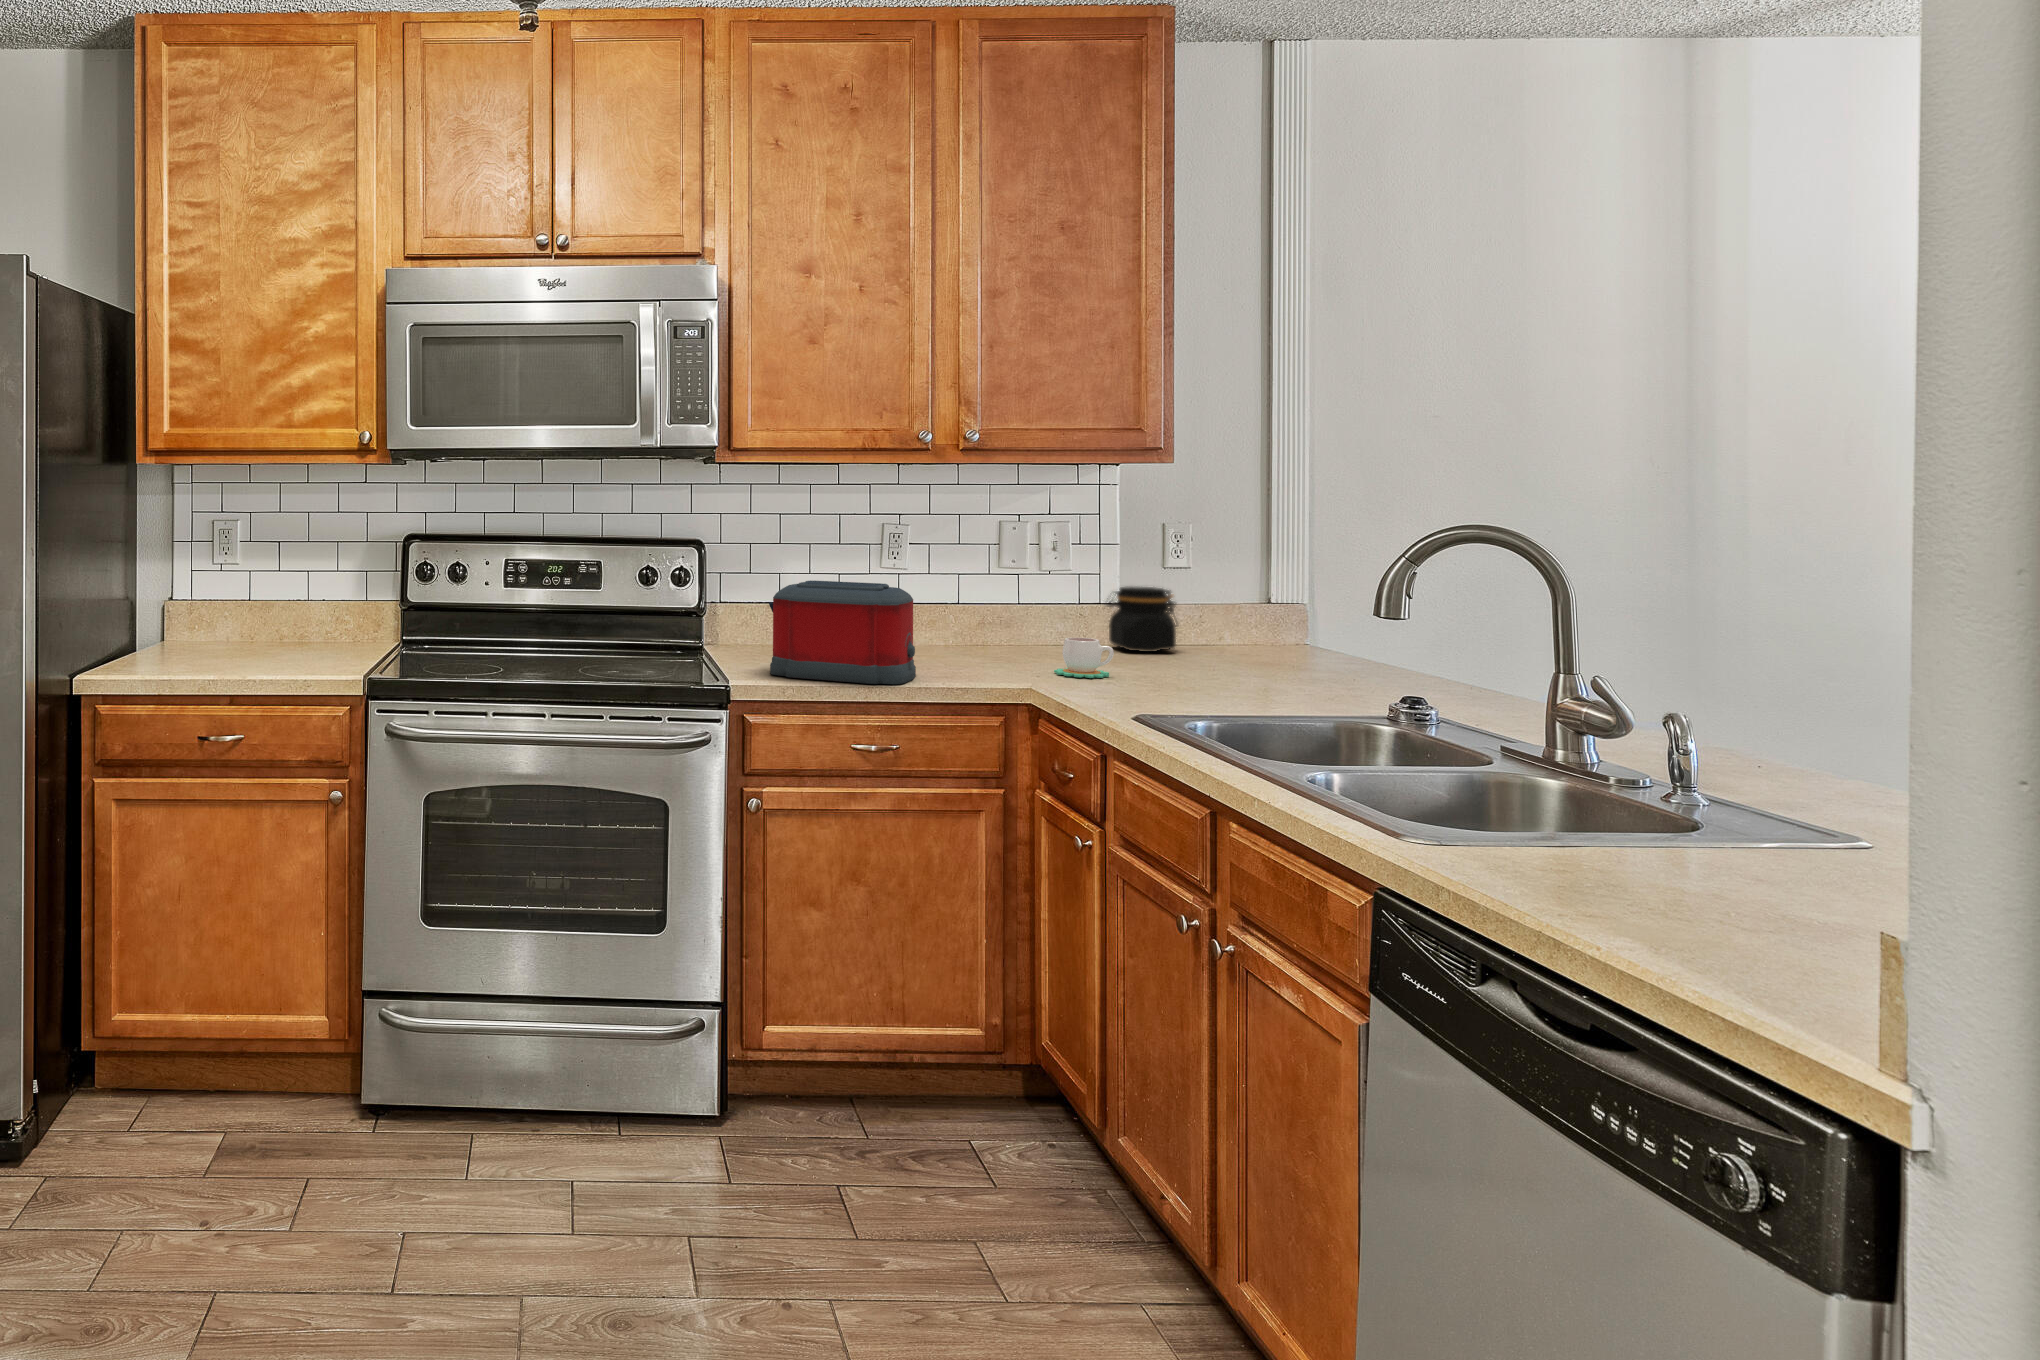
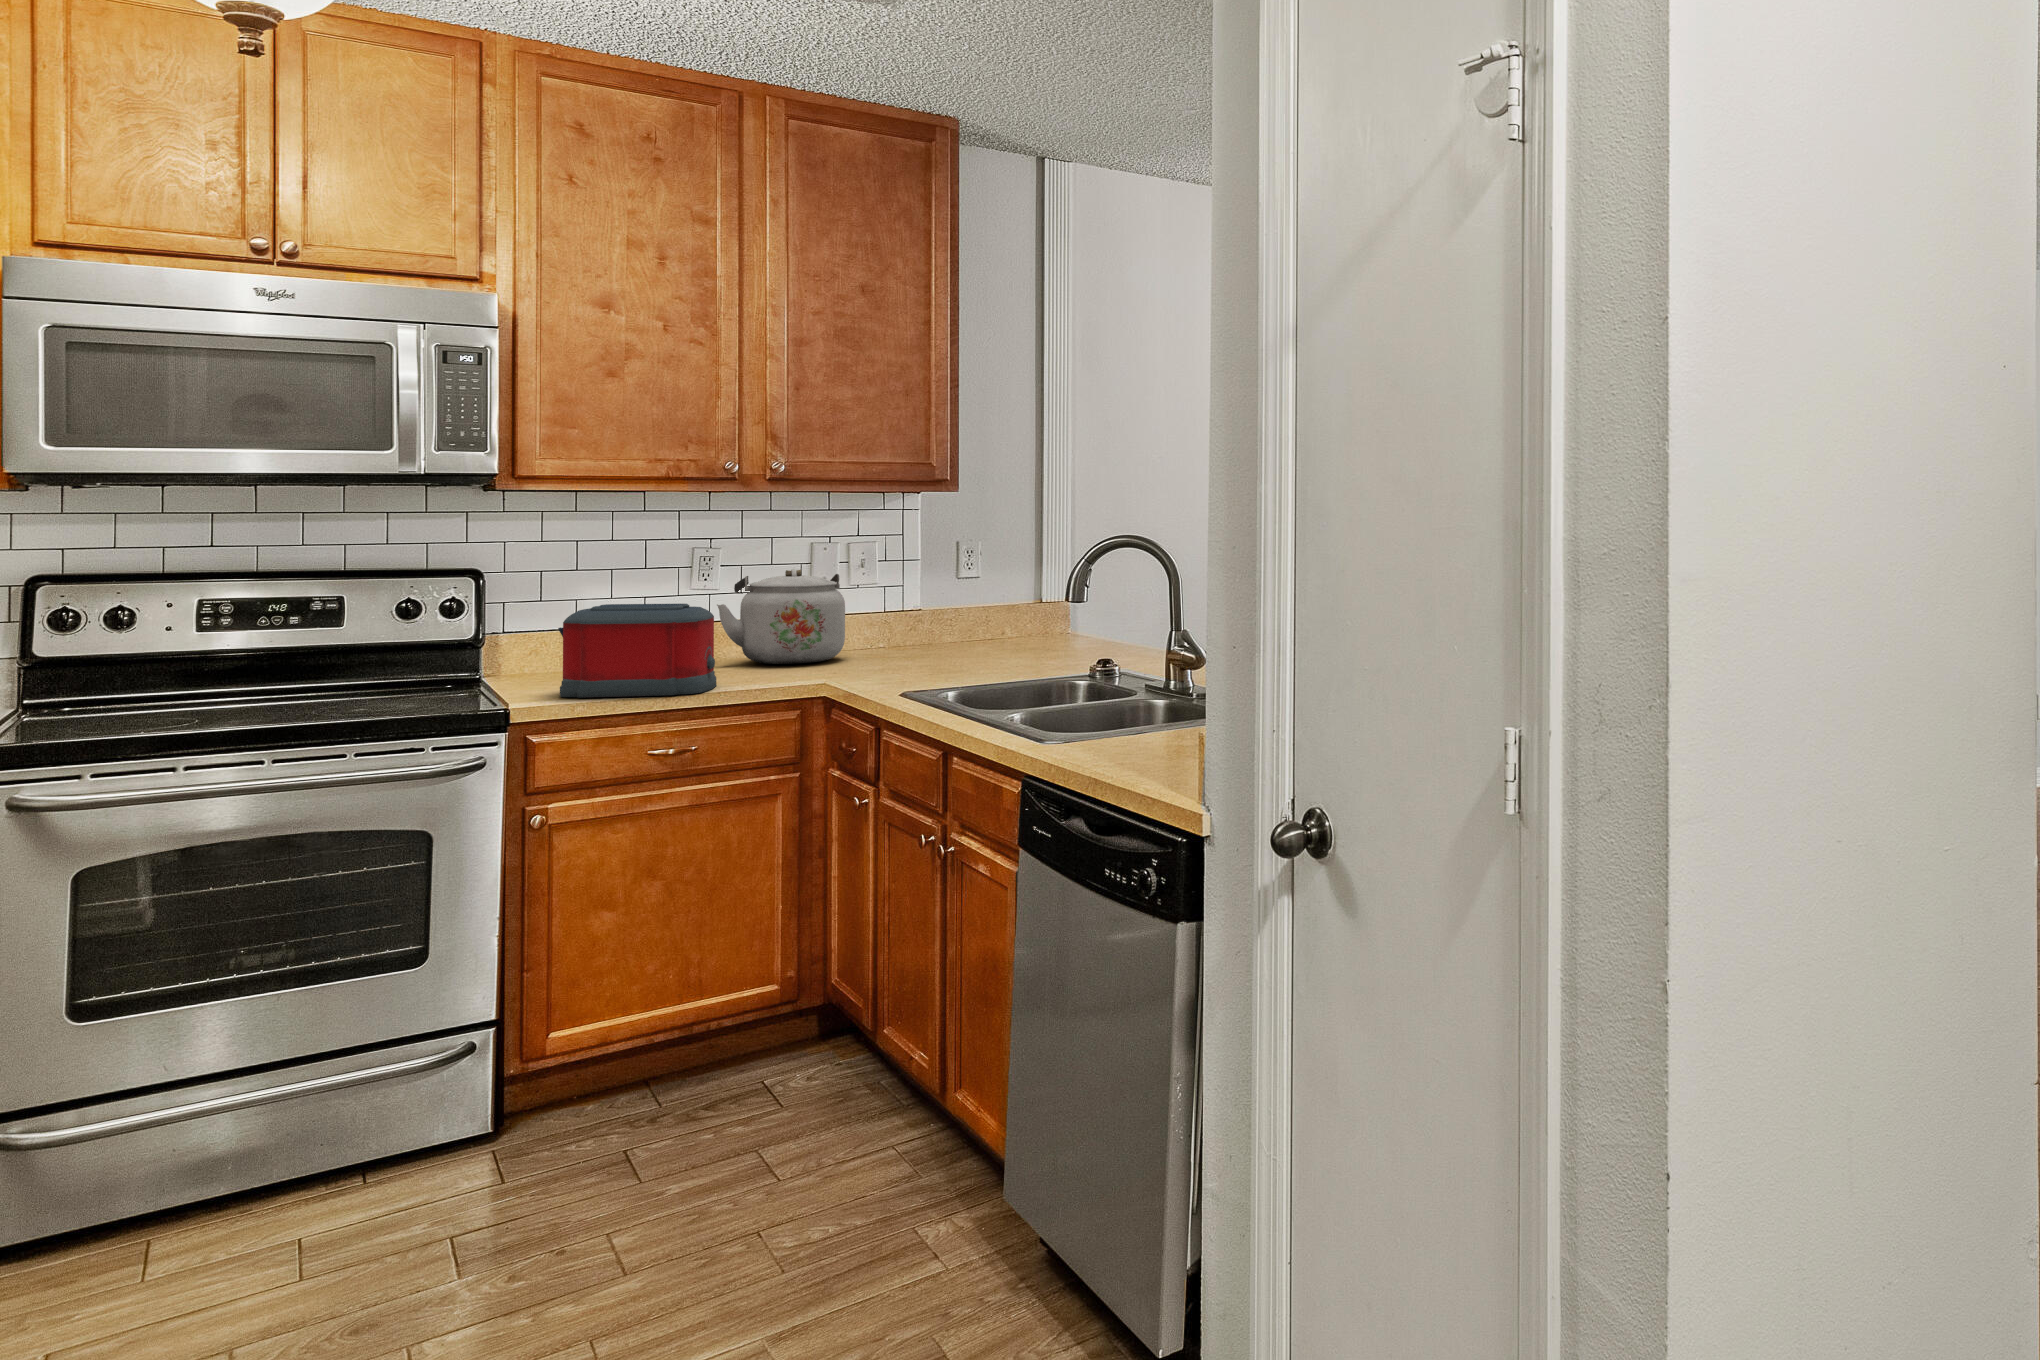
kettle: none [910,548,1043,654] -> present [717,569,845,664]
jar: present [1106,587,1178,652] -> none [902,597,964,652]
mug: present [1054,637,1114,678] -> none [849,641,900,674]

